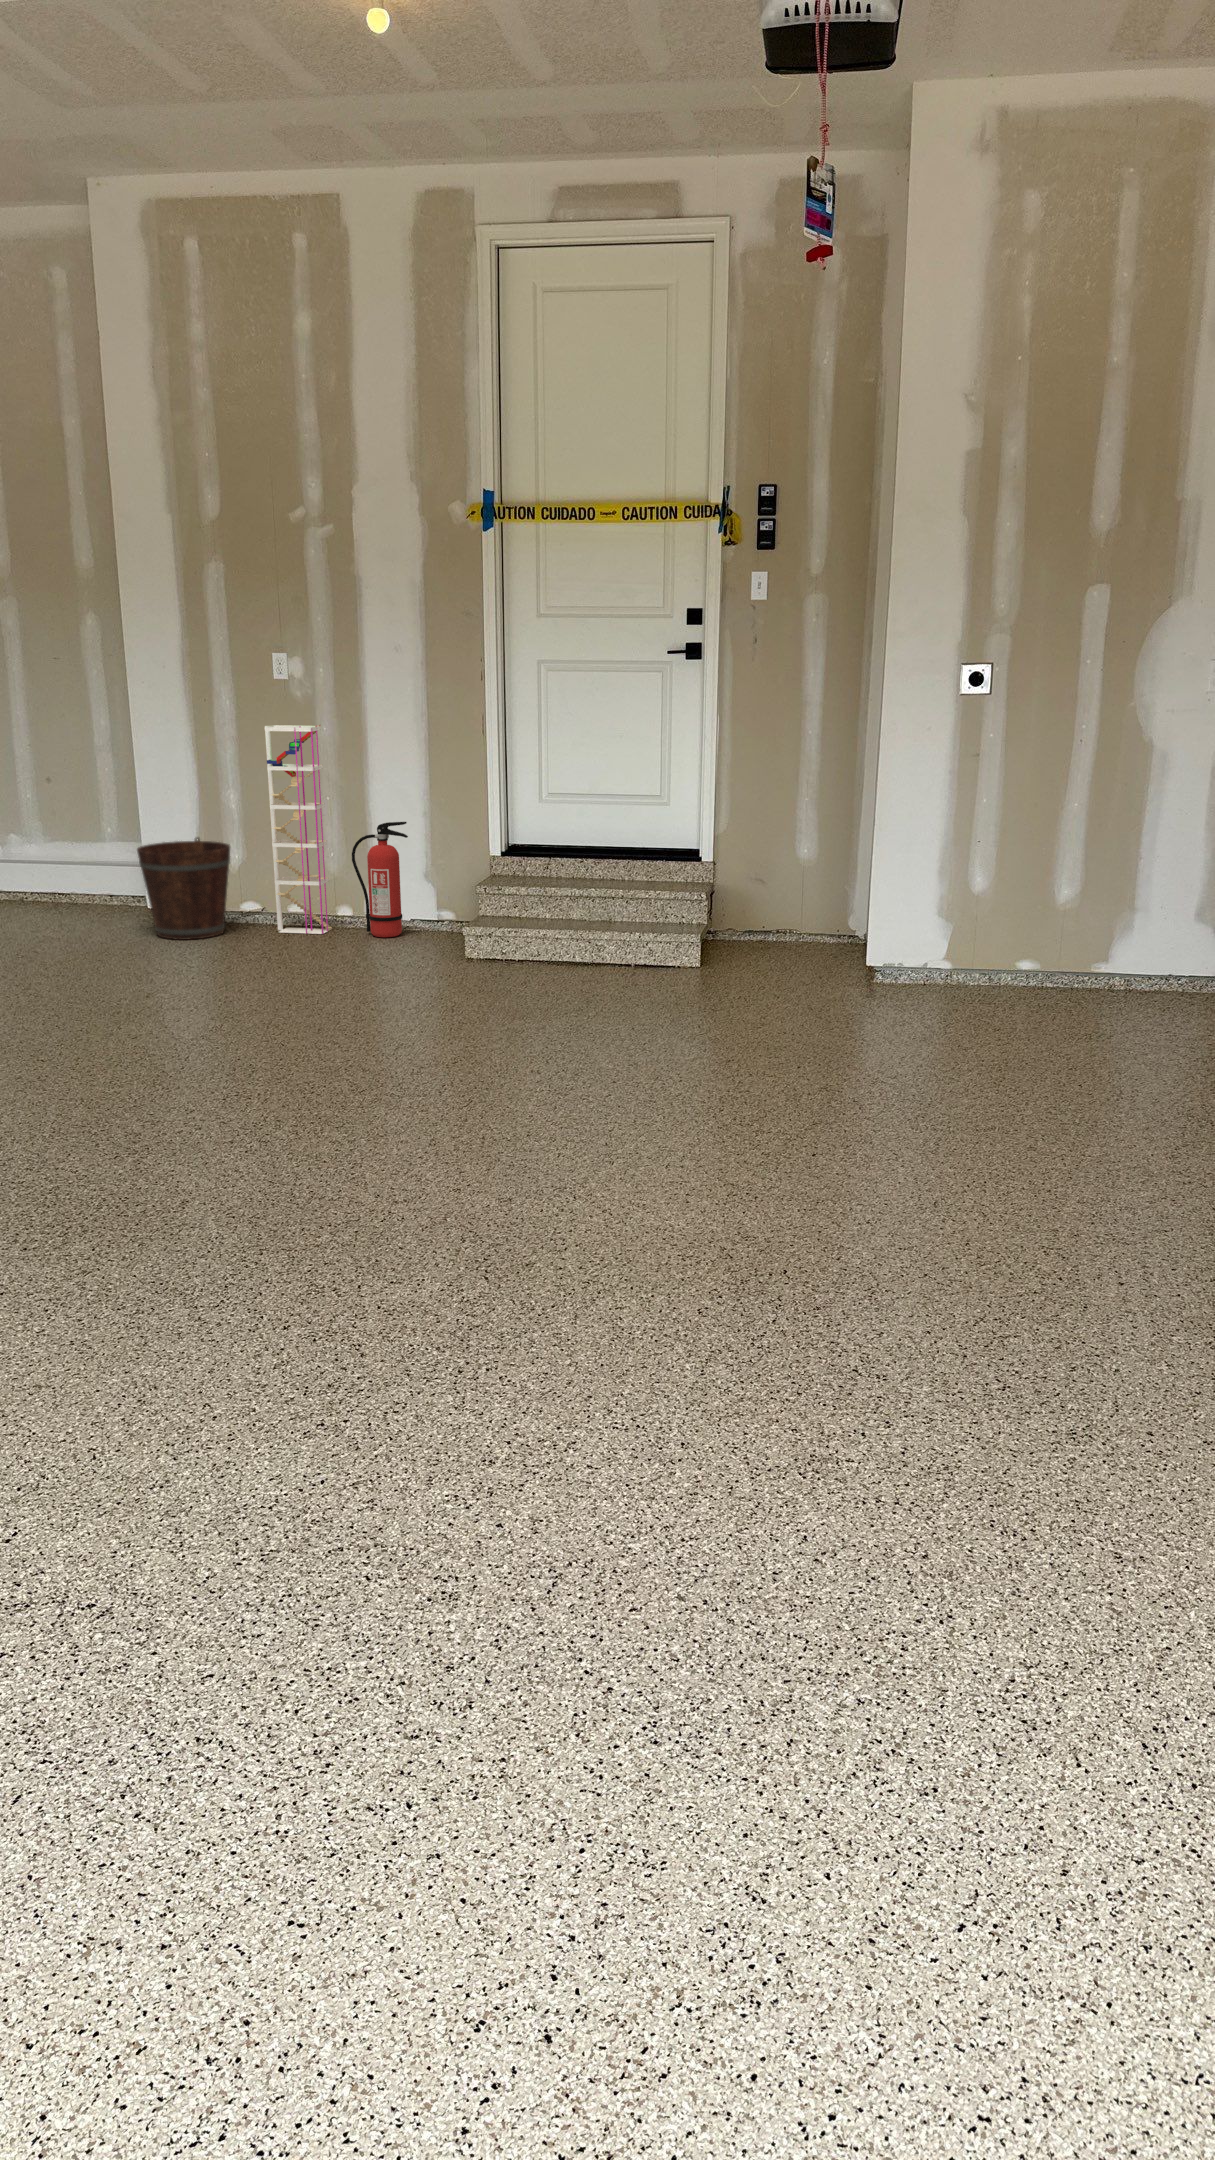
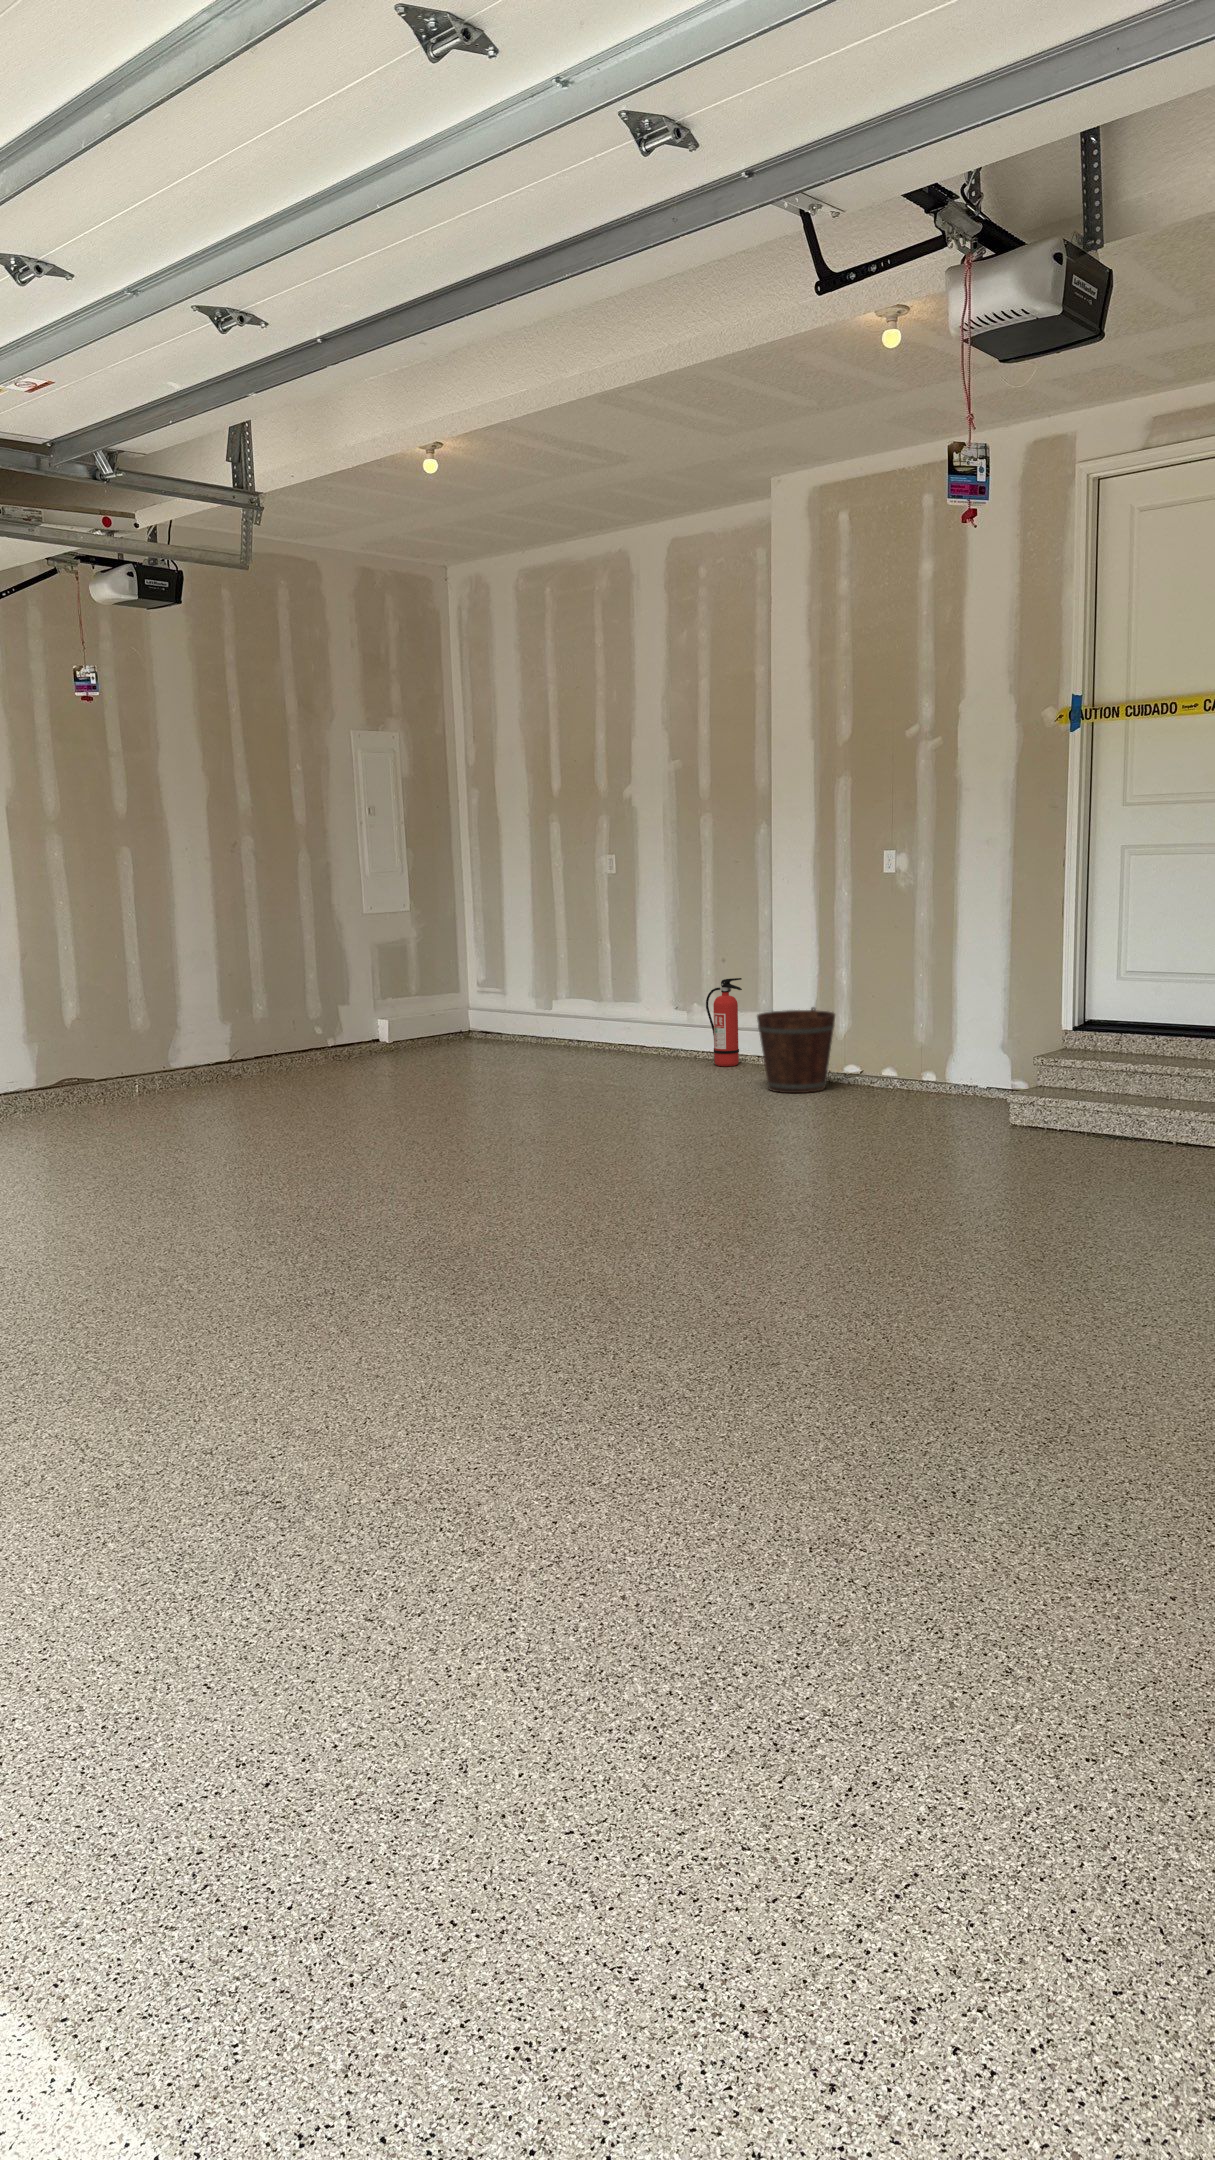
shelving unit: present [265,725,332,934] -> none [868,910,918,1096]
fire extinguisher: present [352,822,408,937] -> present [706,978,742,1066]

